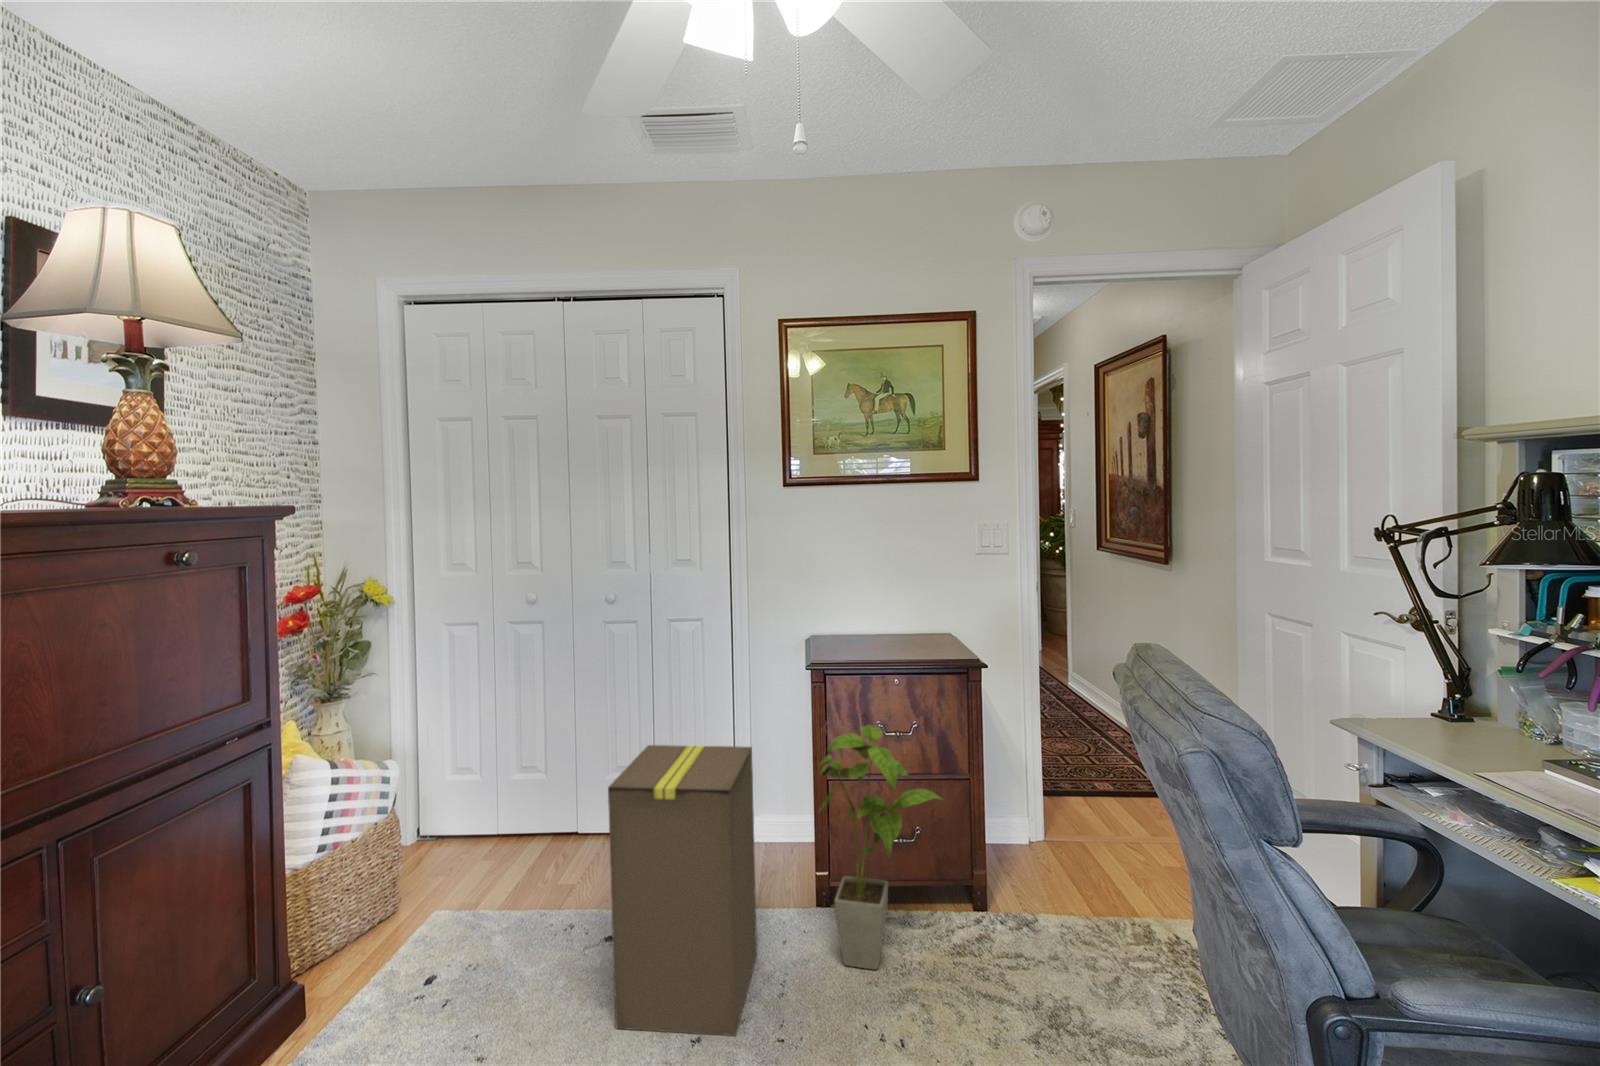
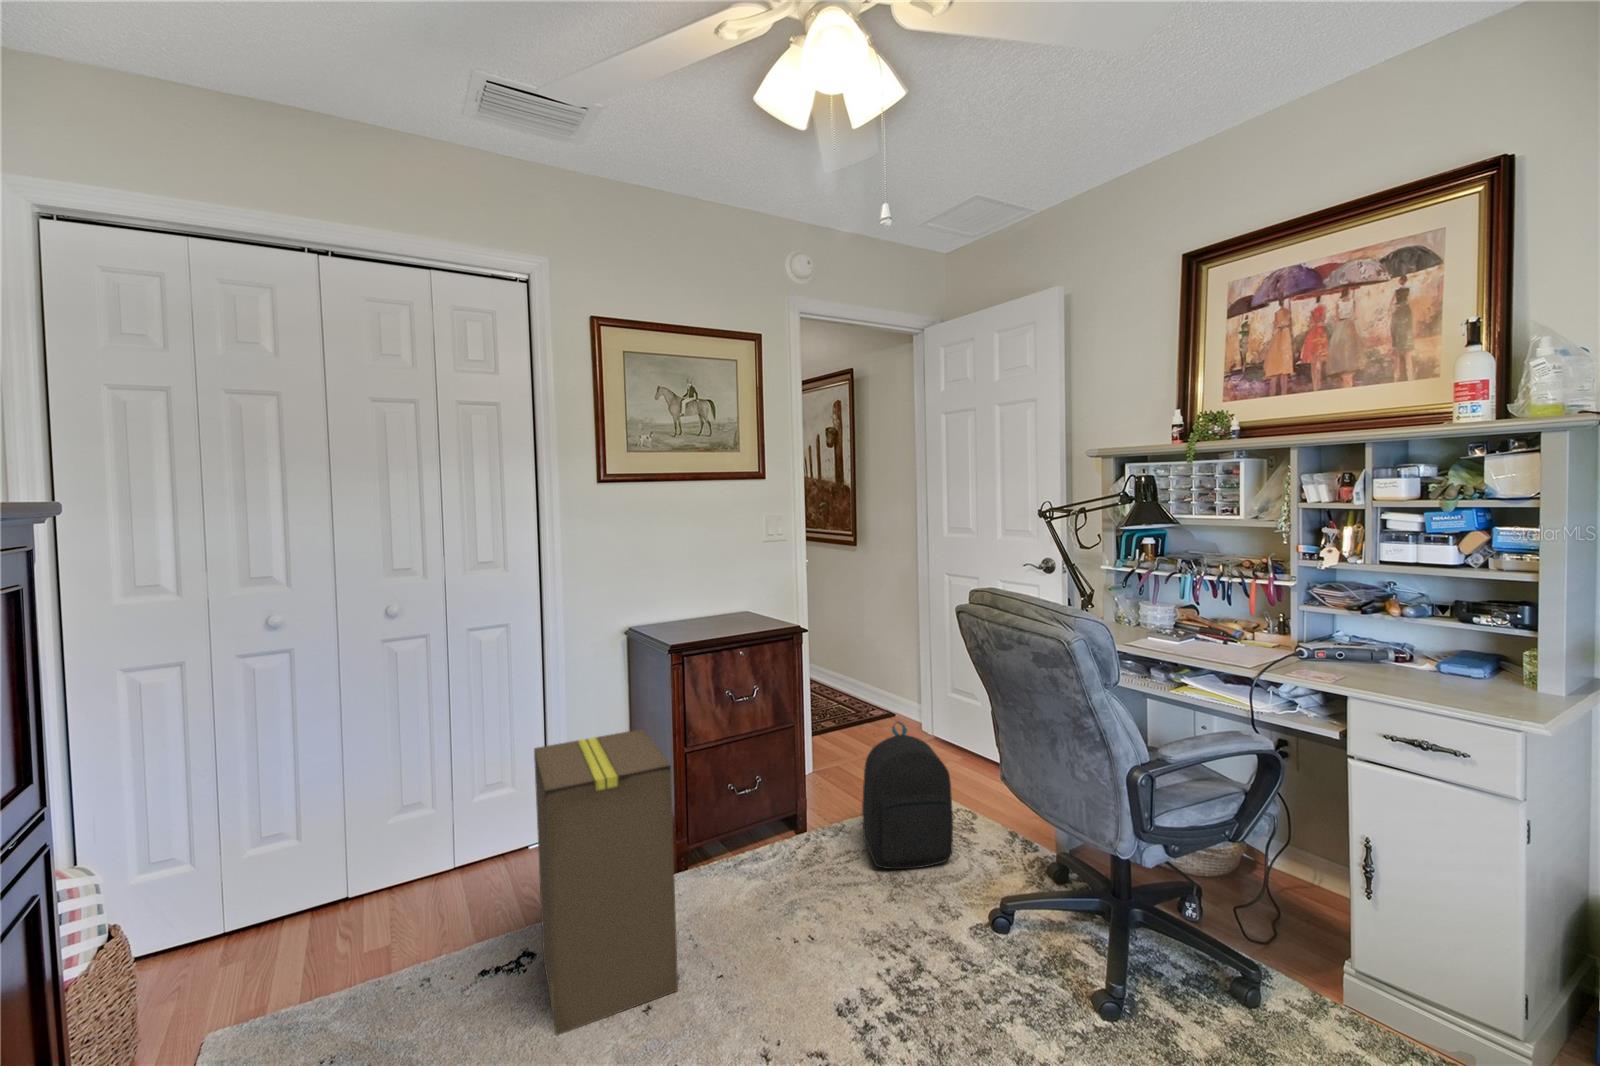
house plant: present [818,725,943,970] -> none [693,690,798,903]
backpack: none [1030,803,1153,1016] -> present [862,722,953,869]

